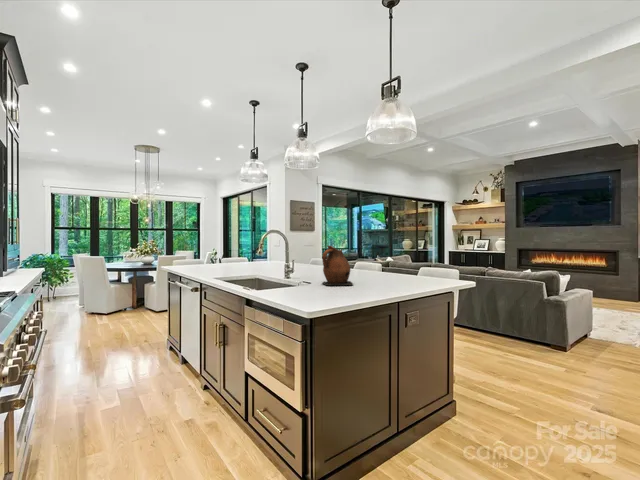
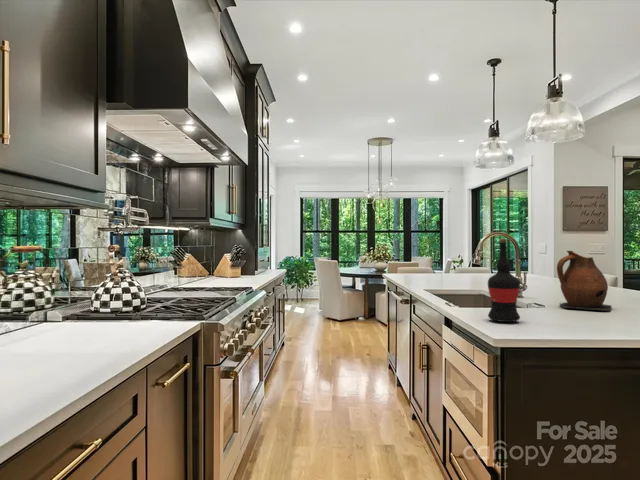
wine bottle: none [292,238,314,300] -> present [488,239,520,322]

